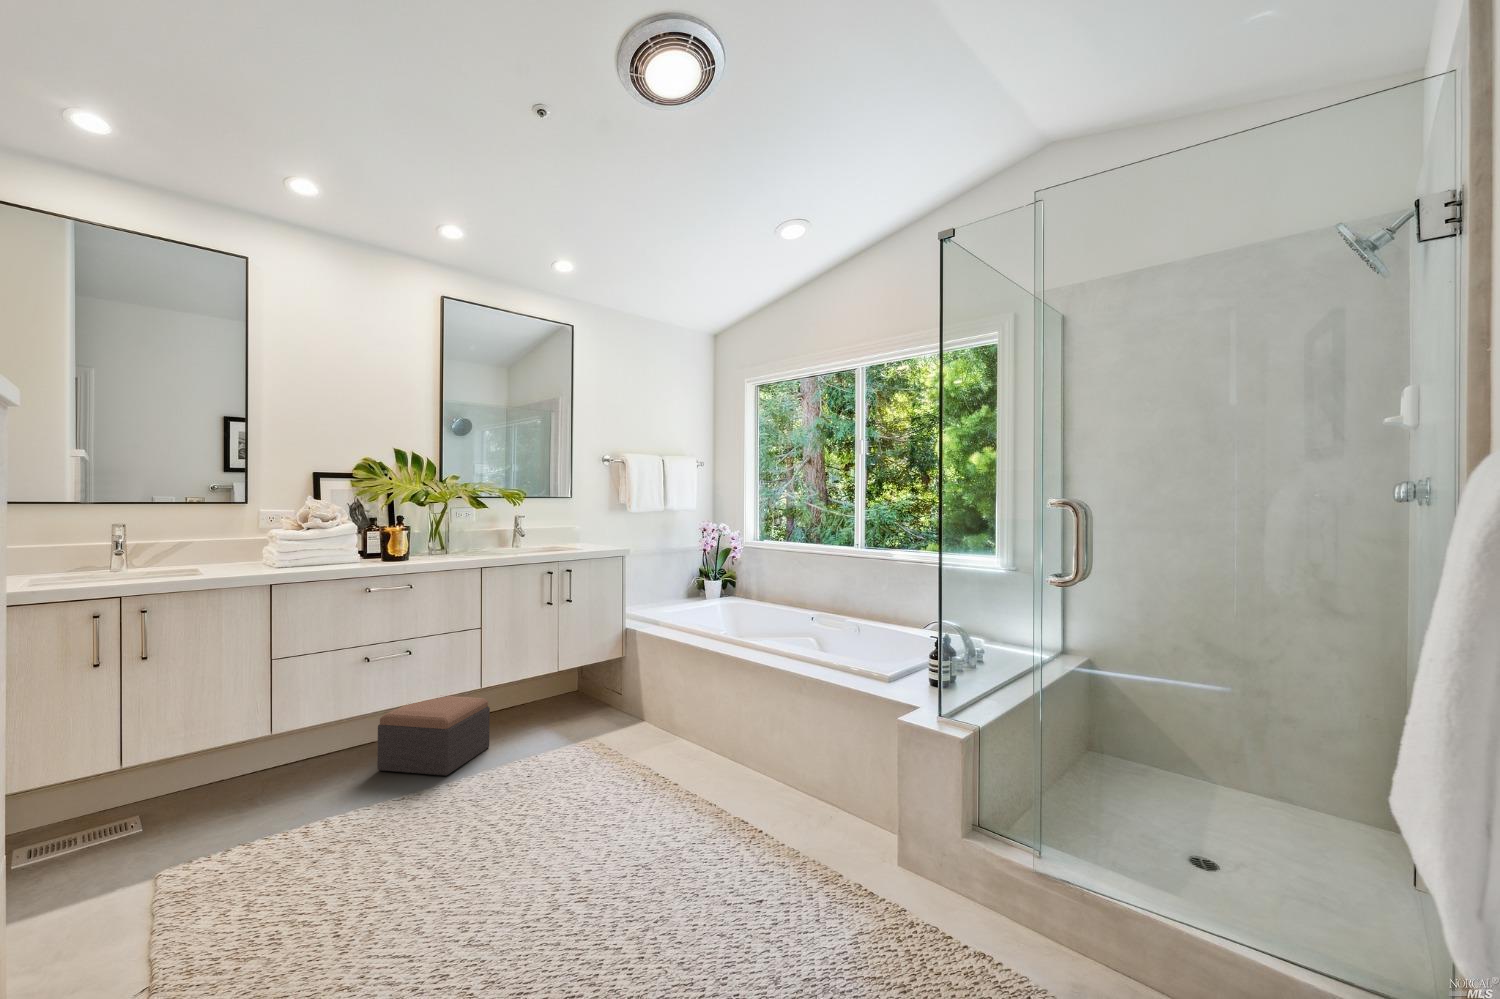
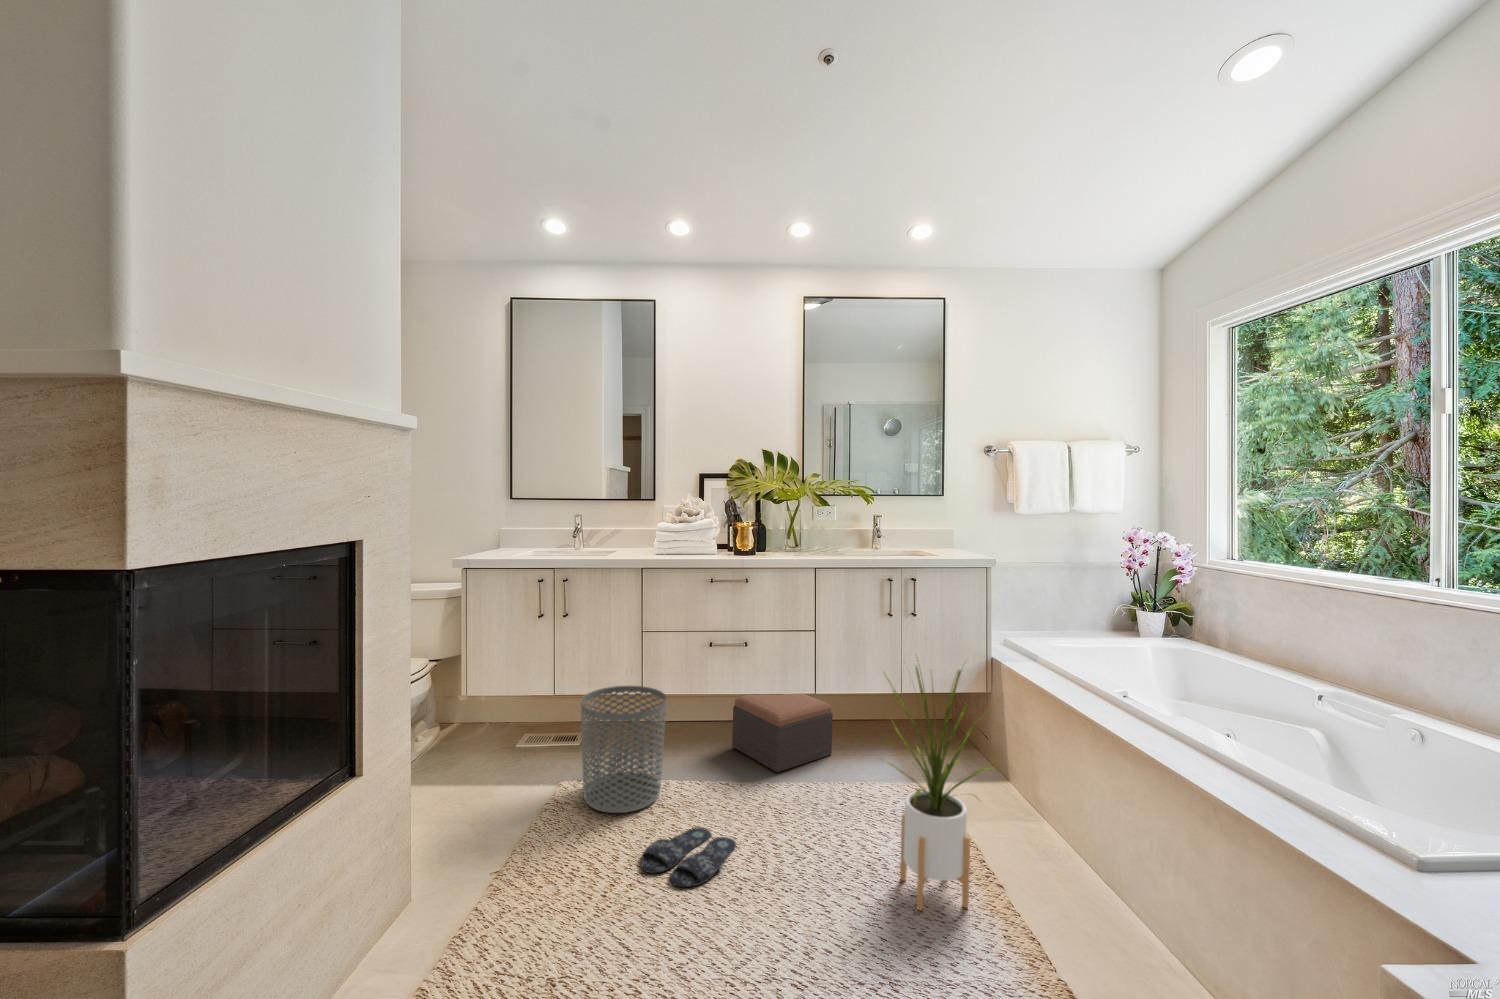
house plant: none [589,619,690,821] -> present [887,667,995,910]
waste bin: none [211,720,333,875] -> present [581,686,667,813]
slippers: none [355,839,454,896] -> present [641,828,736,887]

